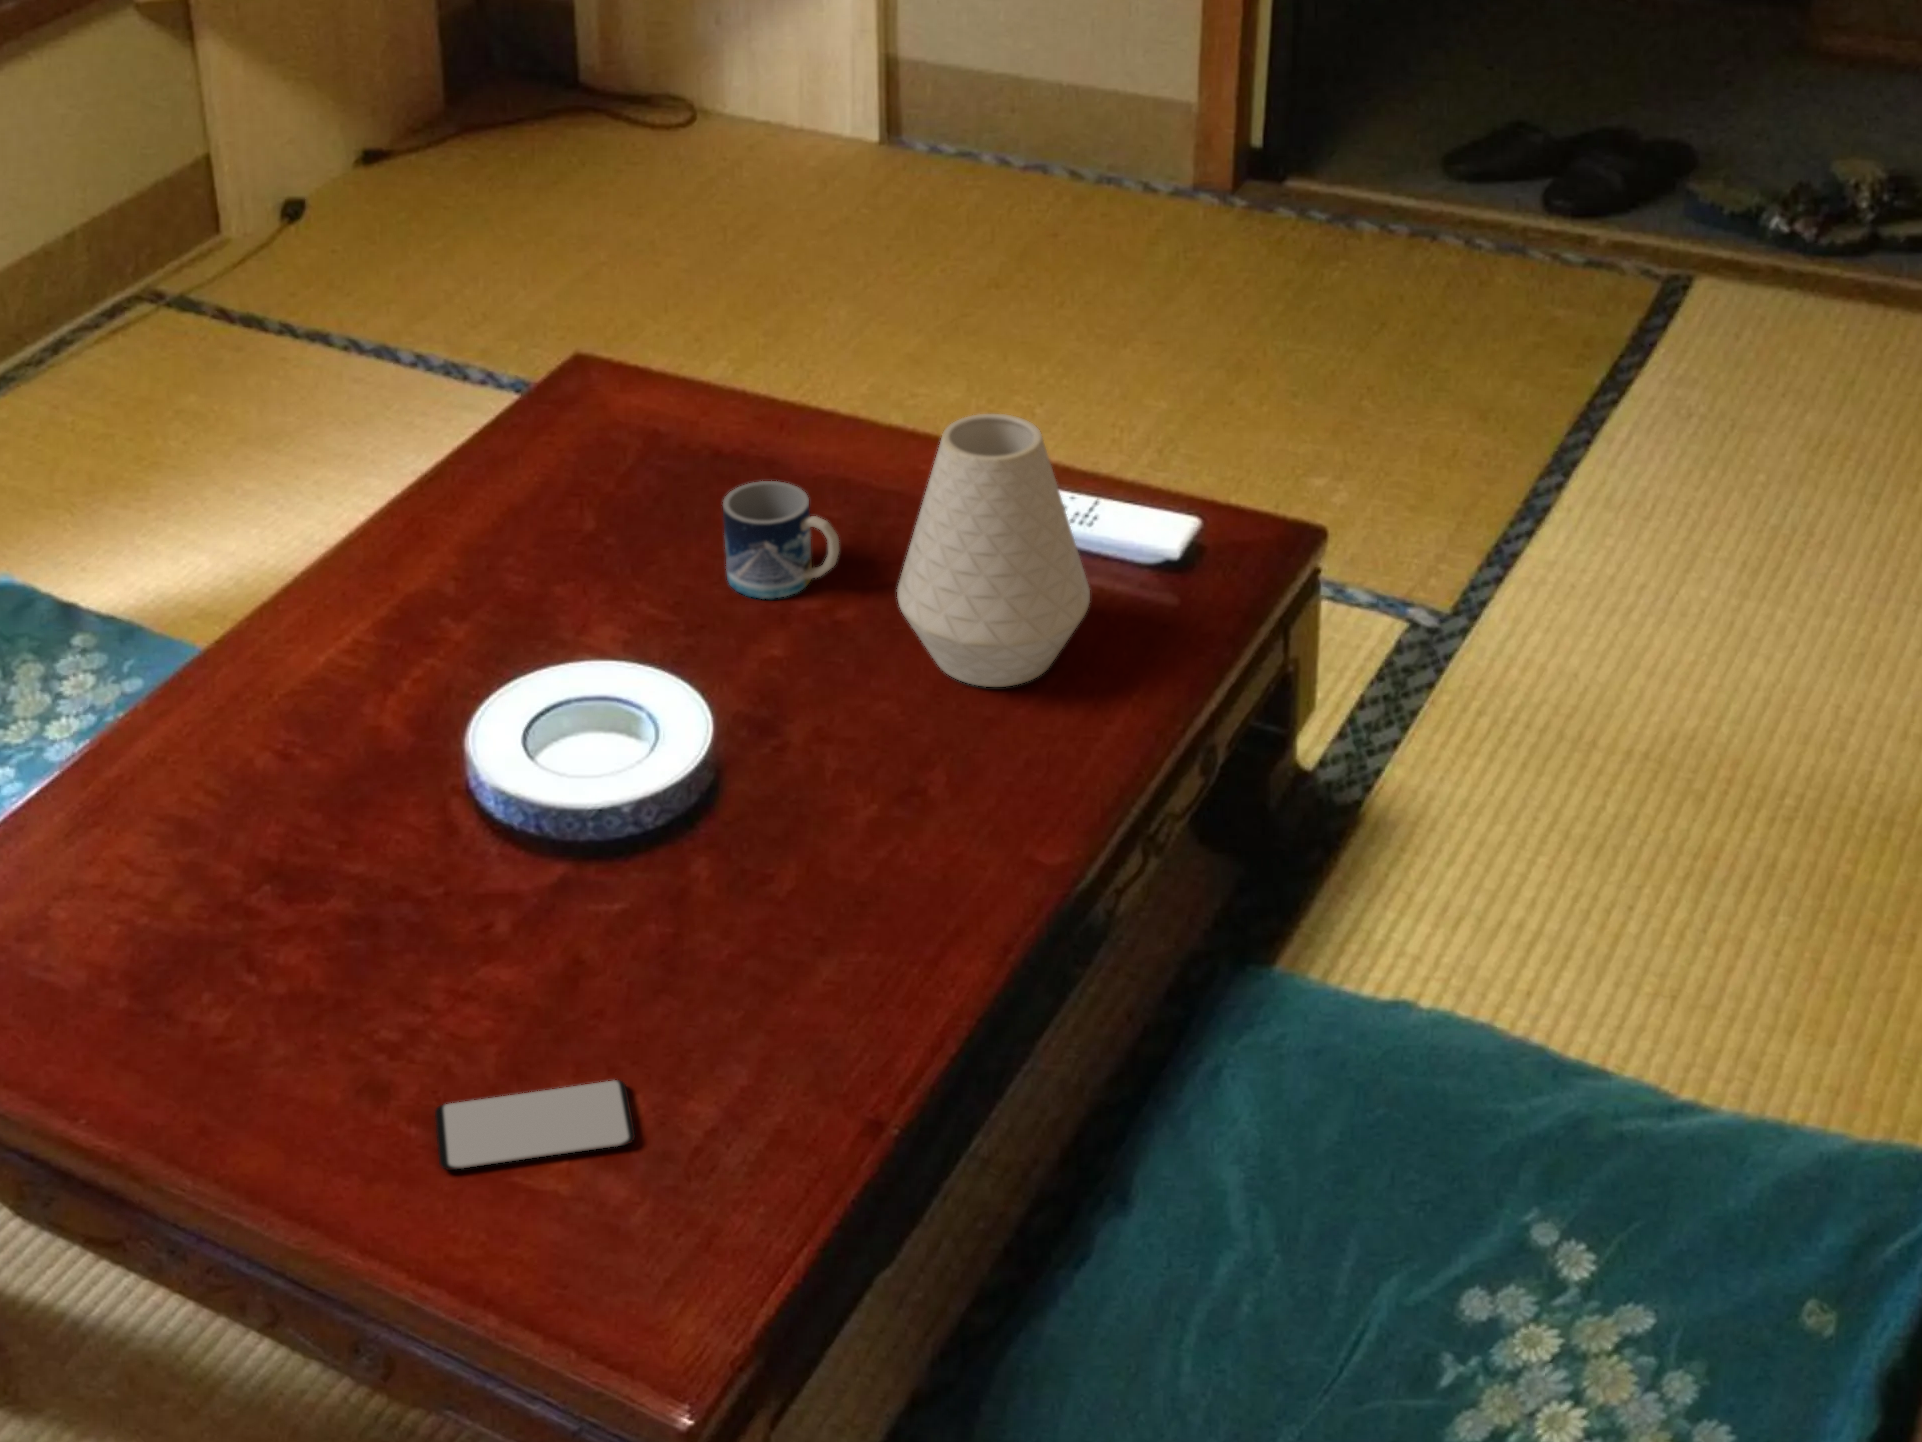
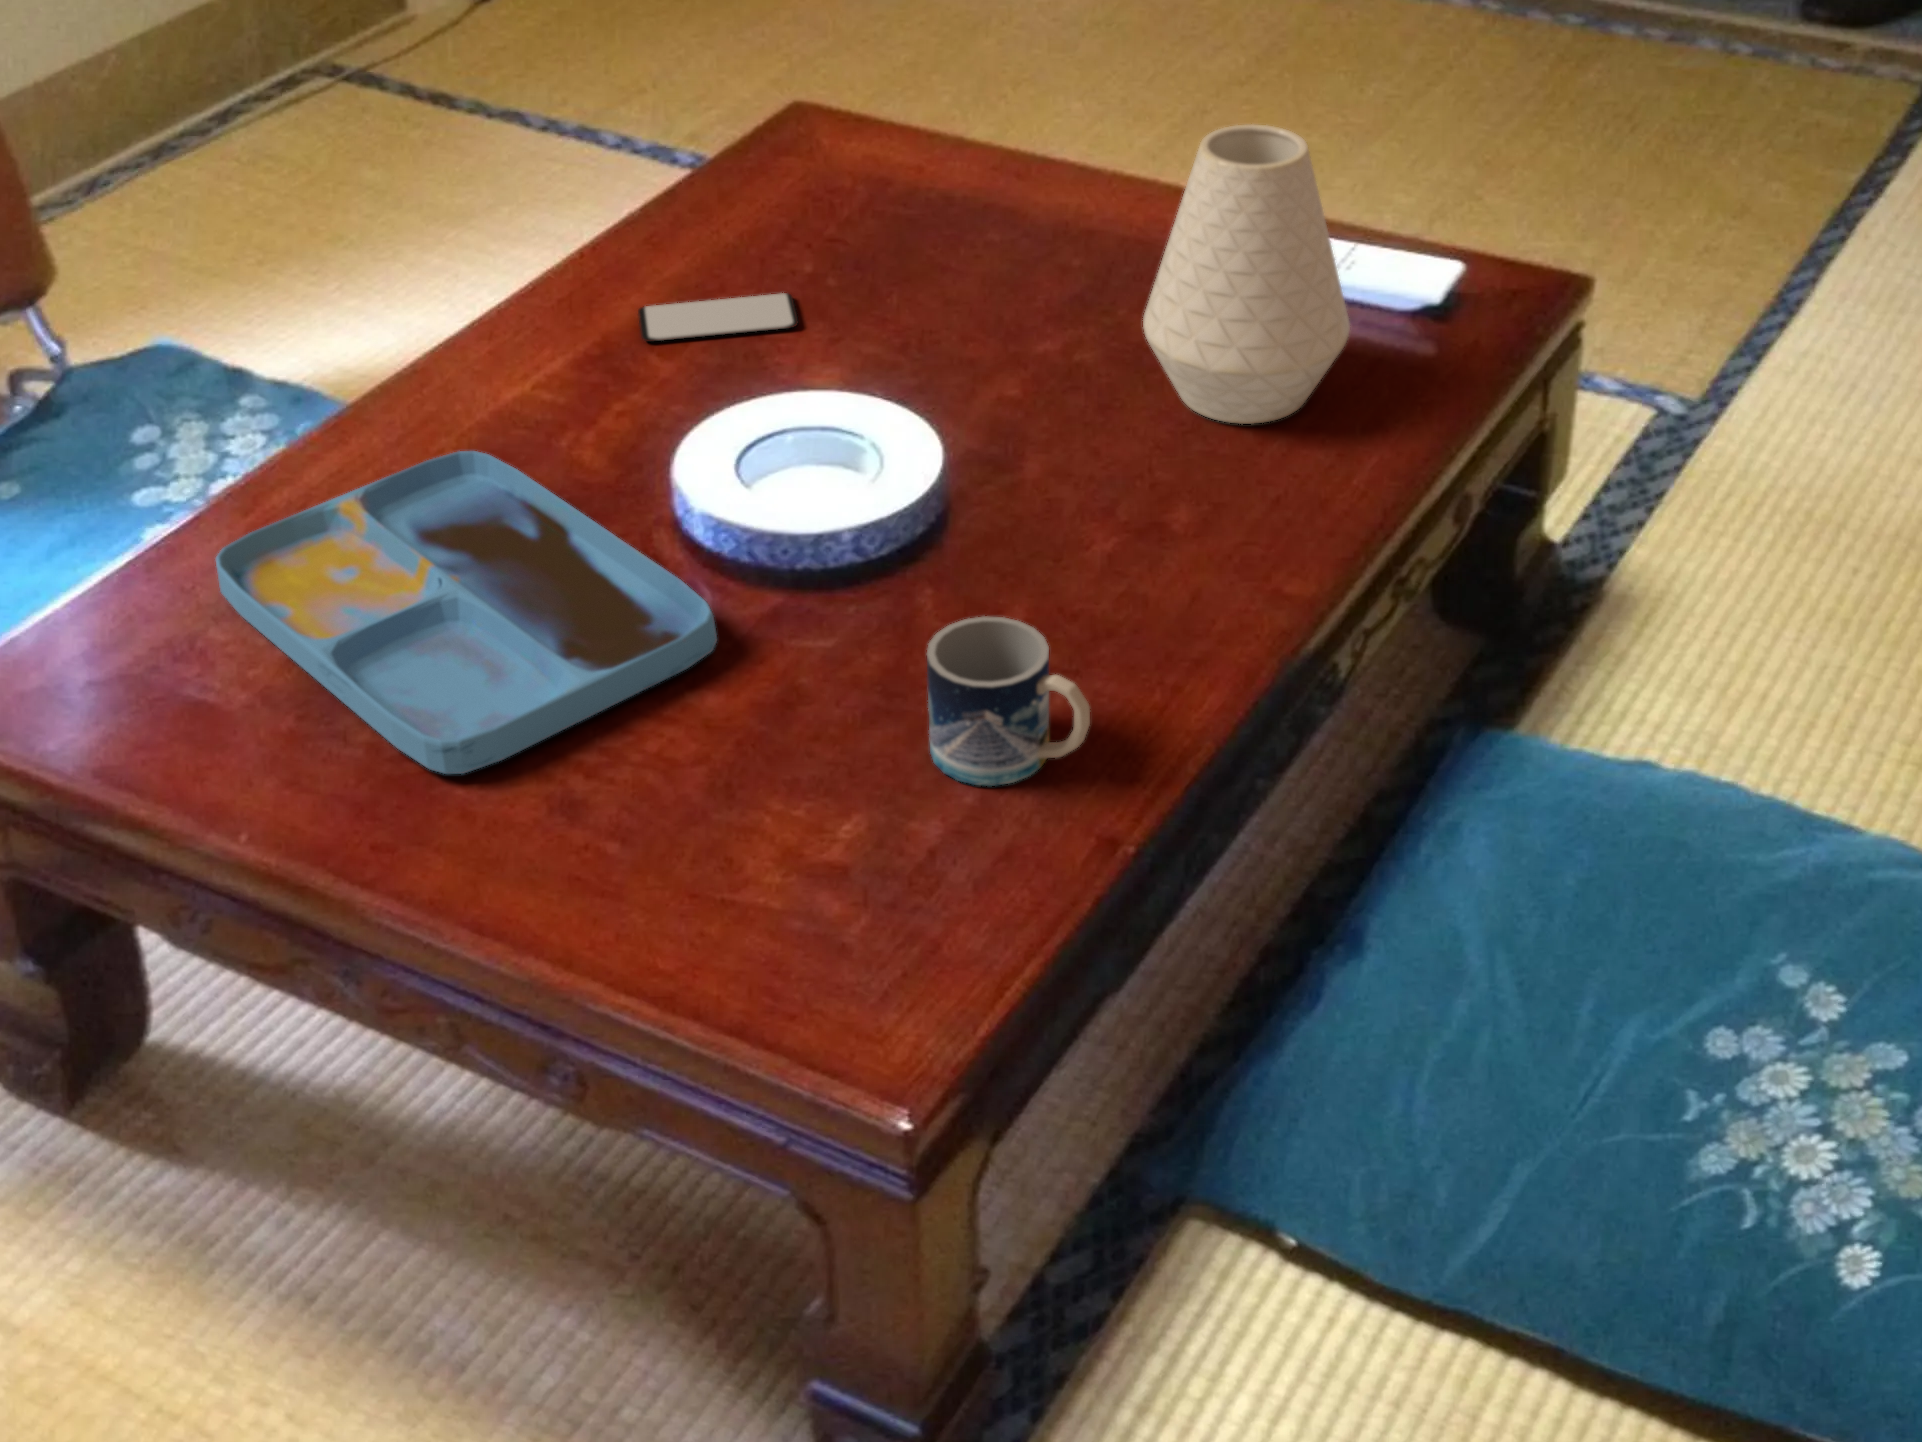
mug: present [723,481,839,599] -> present [927,616,1090,786]
tray: none [56,729,509,1059] -> present [216,451,717,774]
smartphone: present [435,1080,635,1170] -> present [638,293,798,342]

